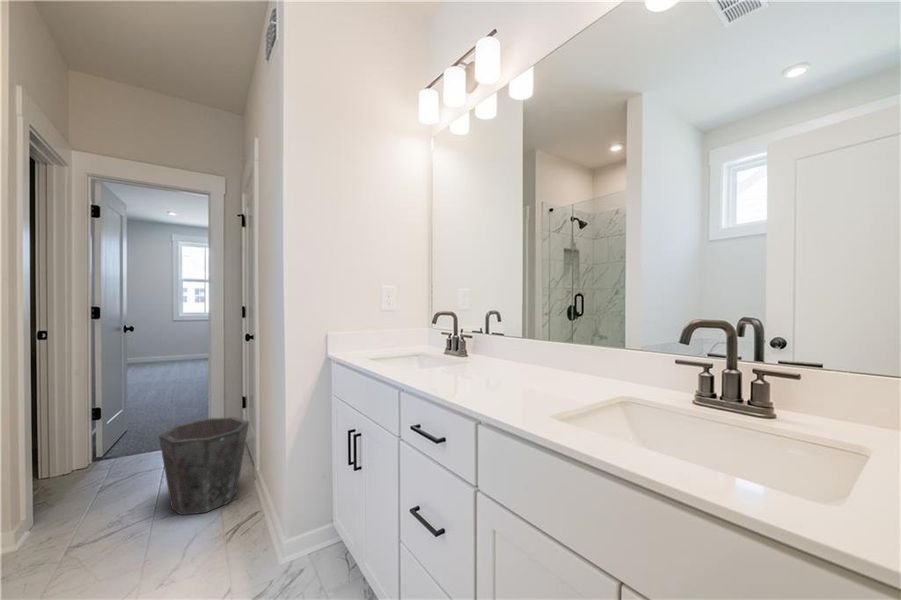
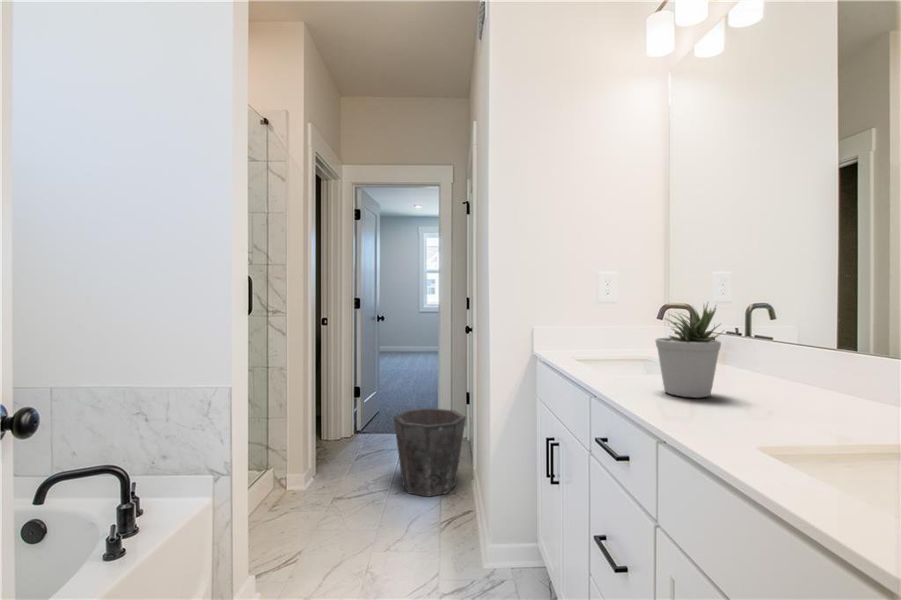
potted plant: none [450,312,496,384] -> present [656,304,723,398]

